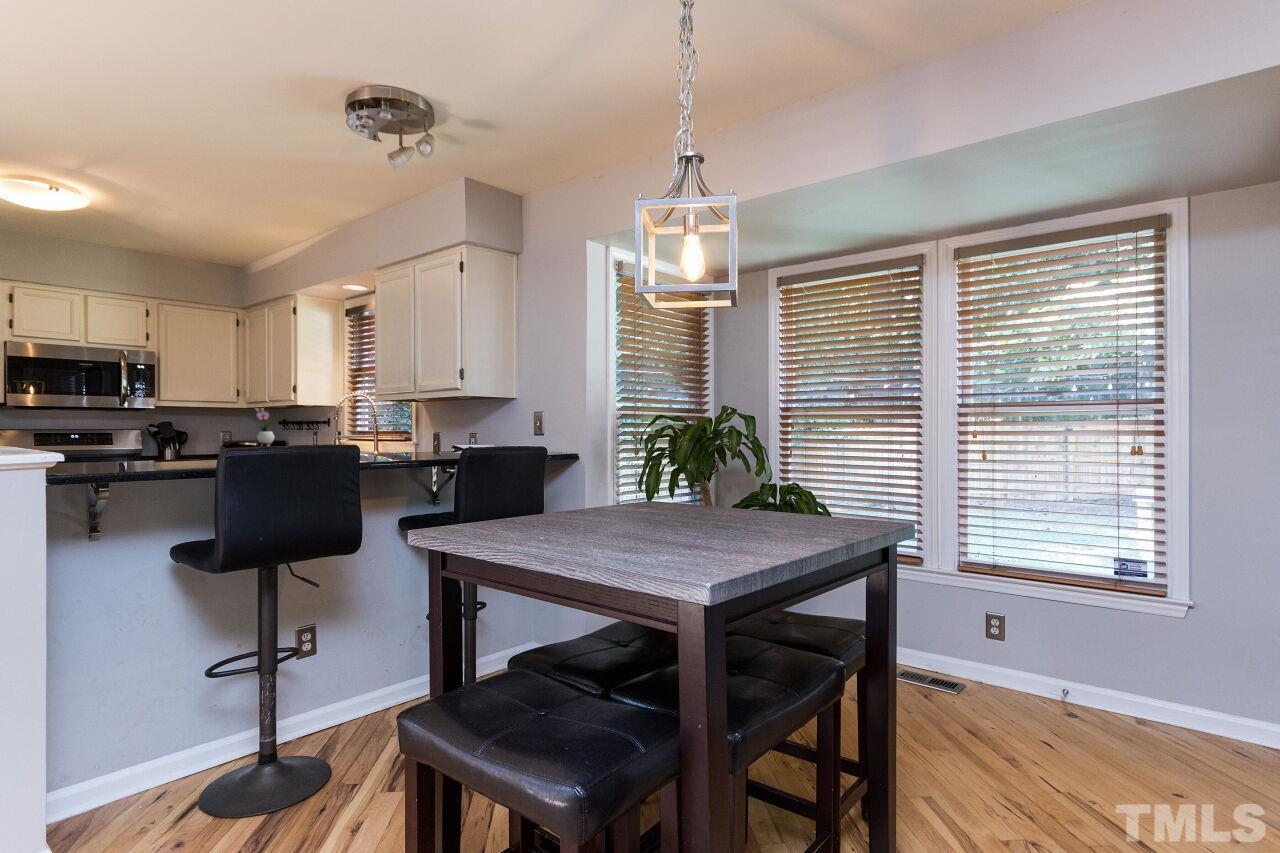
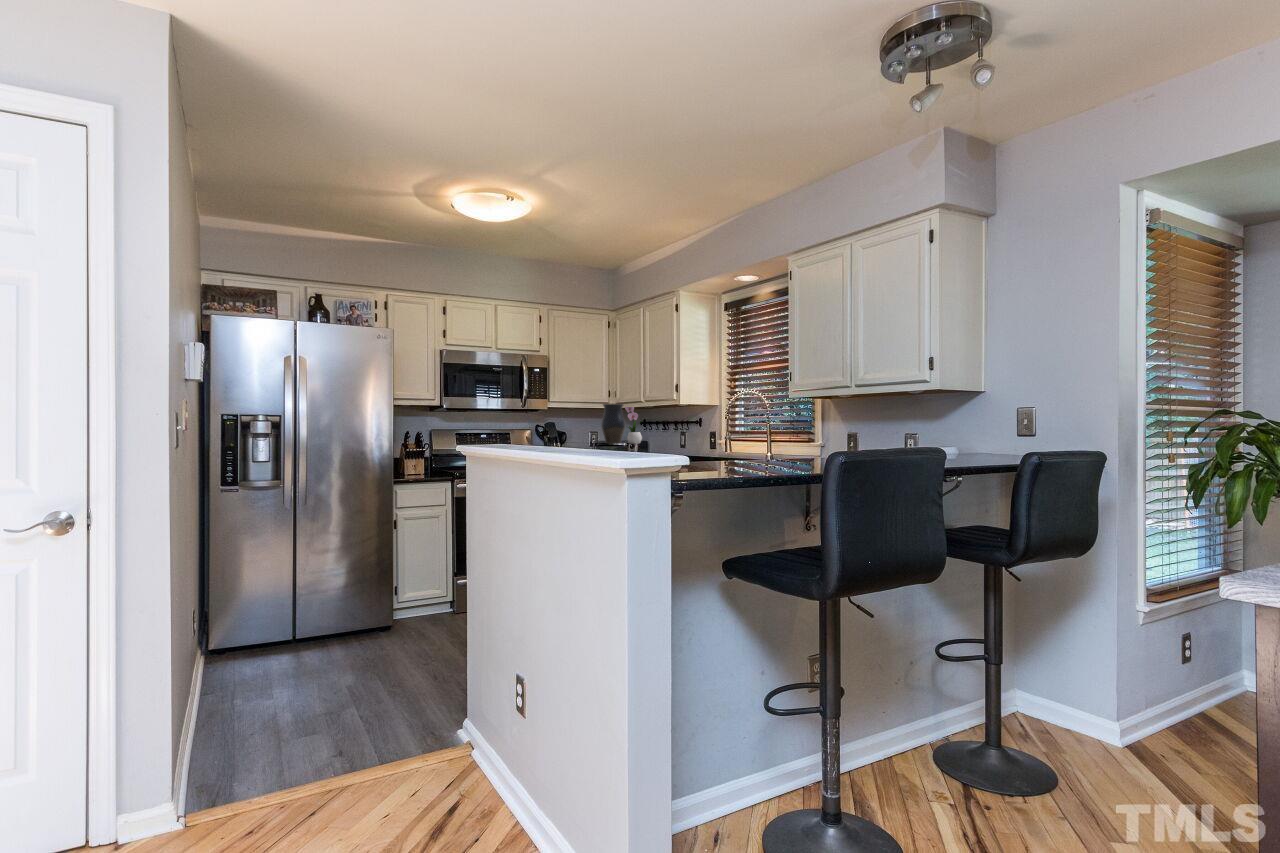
vase: none [217,403,245,443] -> present [601,404,625,444]

